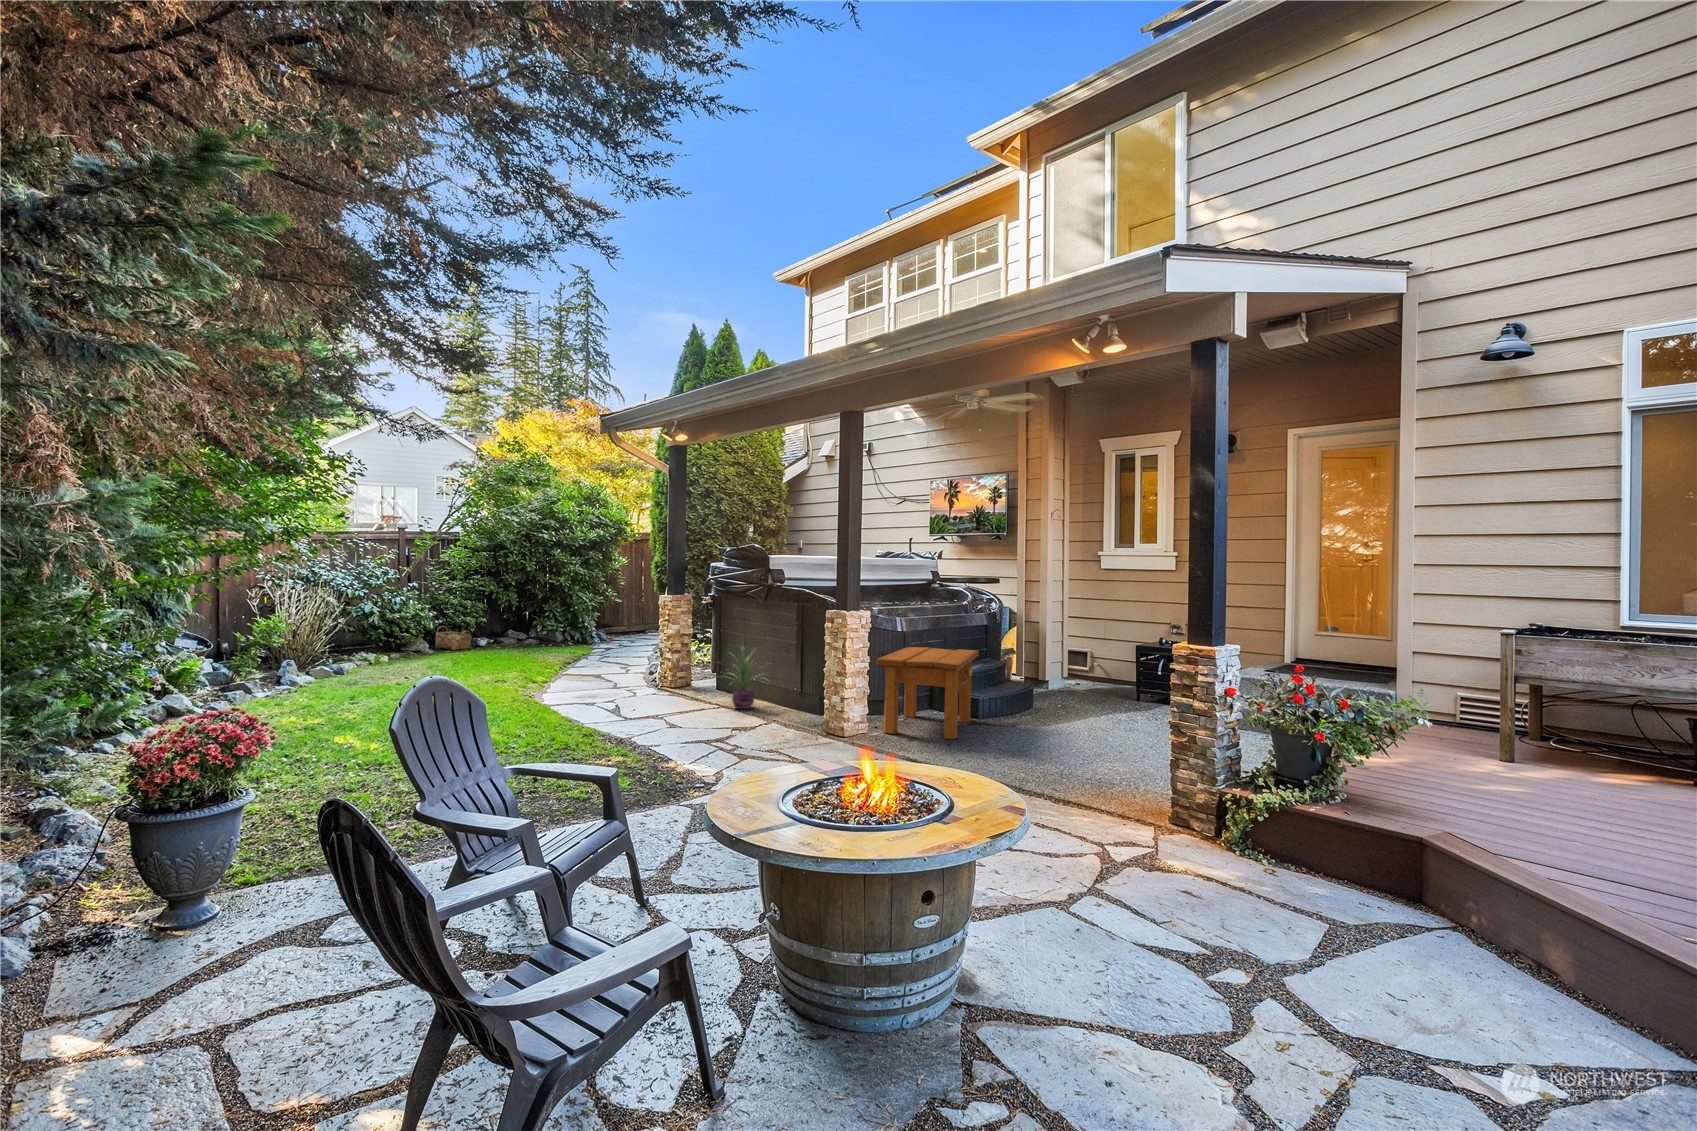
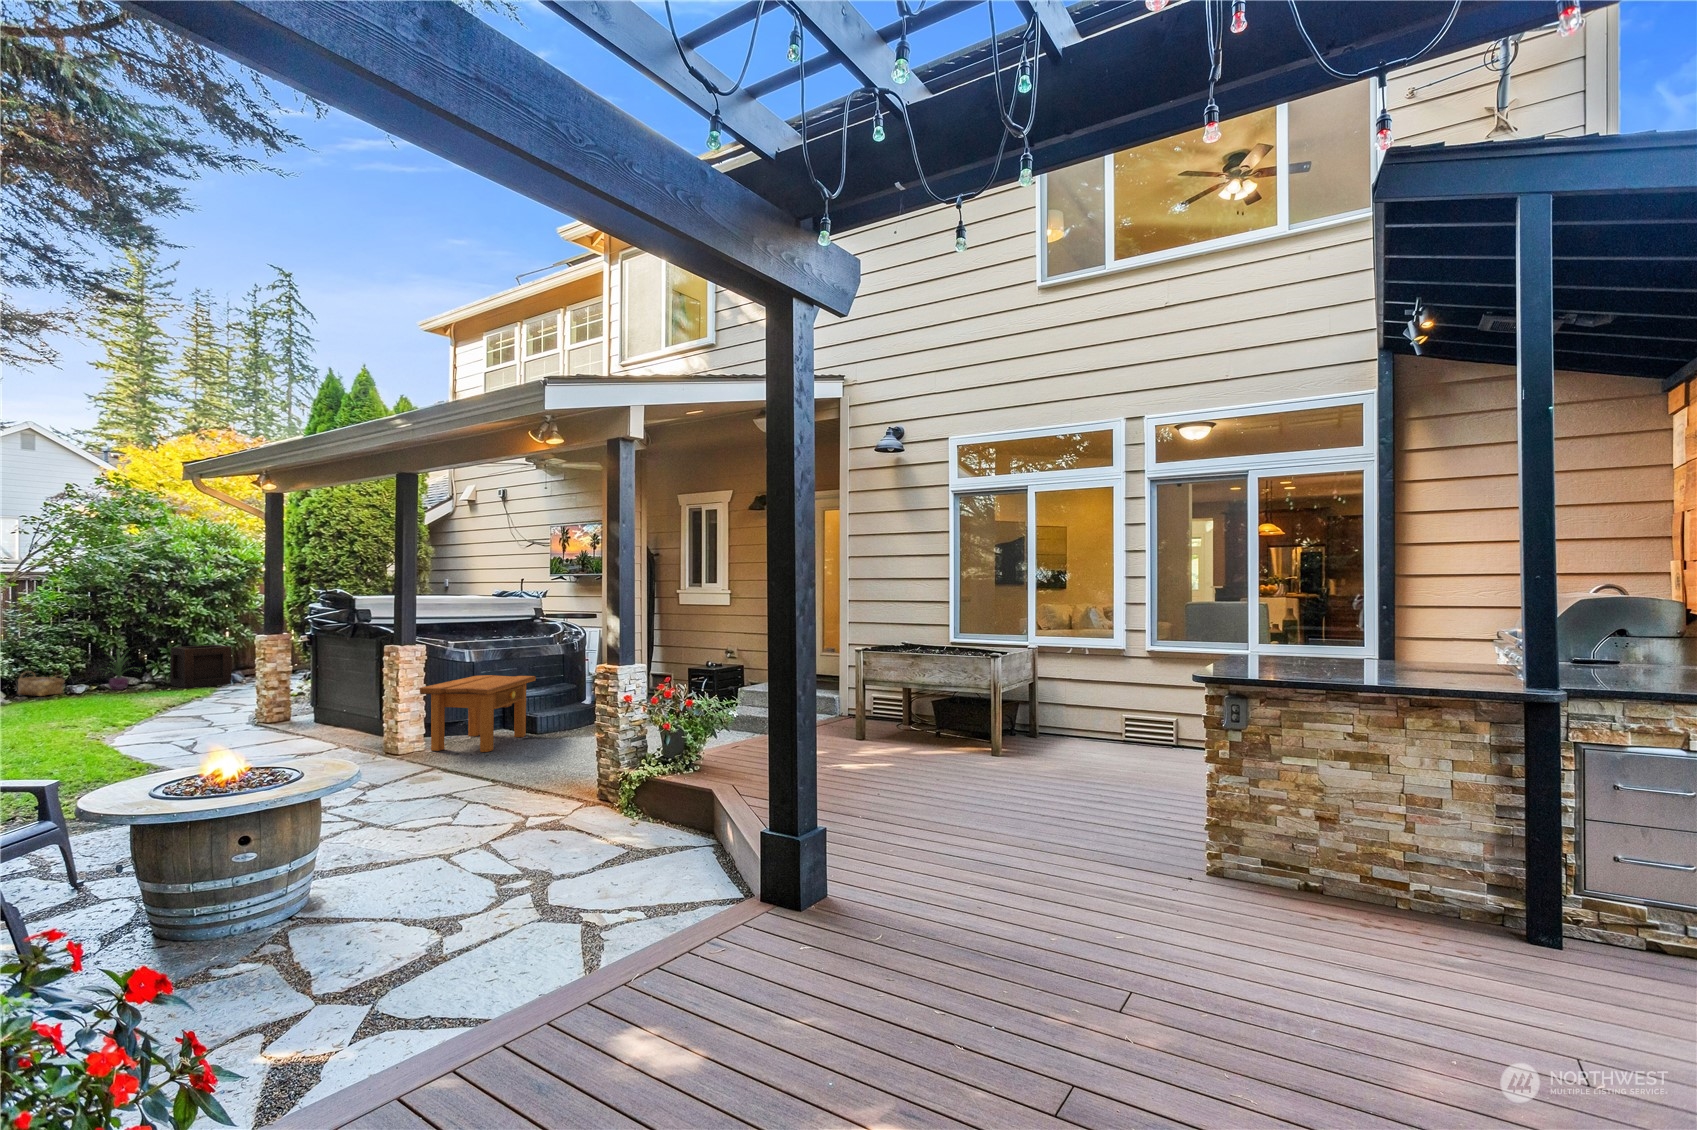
wooden crate: none [552,606,605,648] -> present [170,645,232,688]
decorative plant: present [732,646,764,709] -> present [109,649,131,690]

